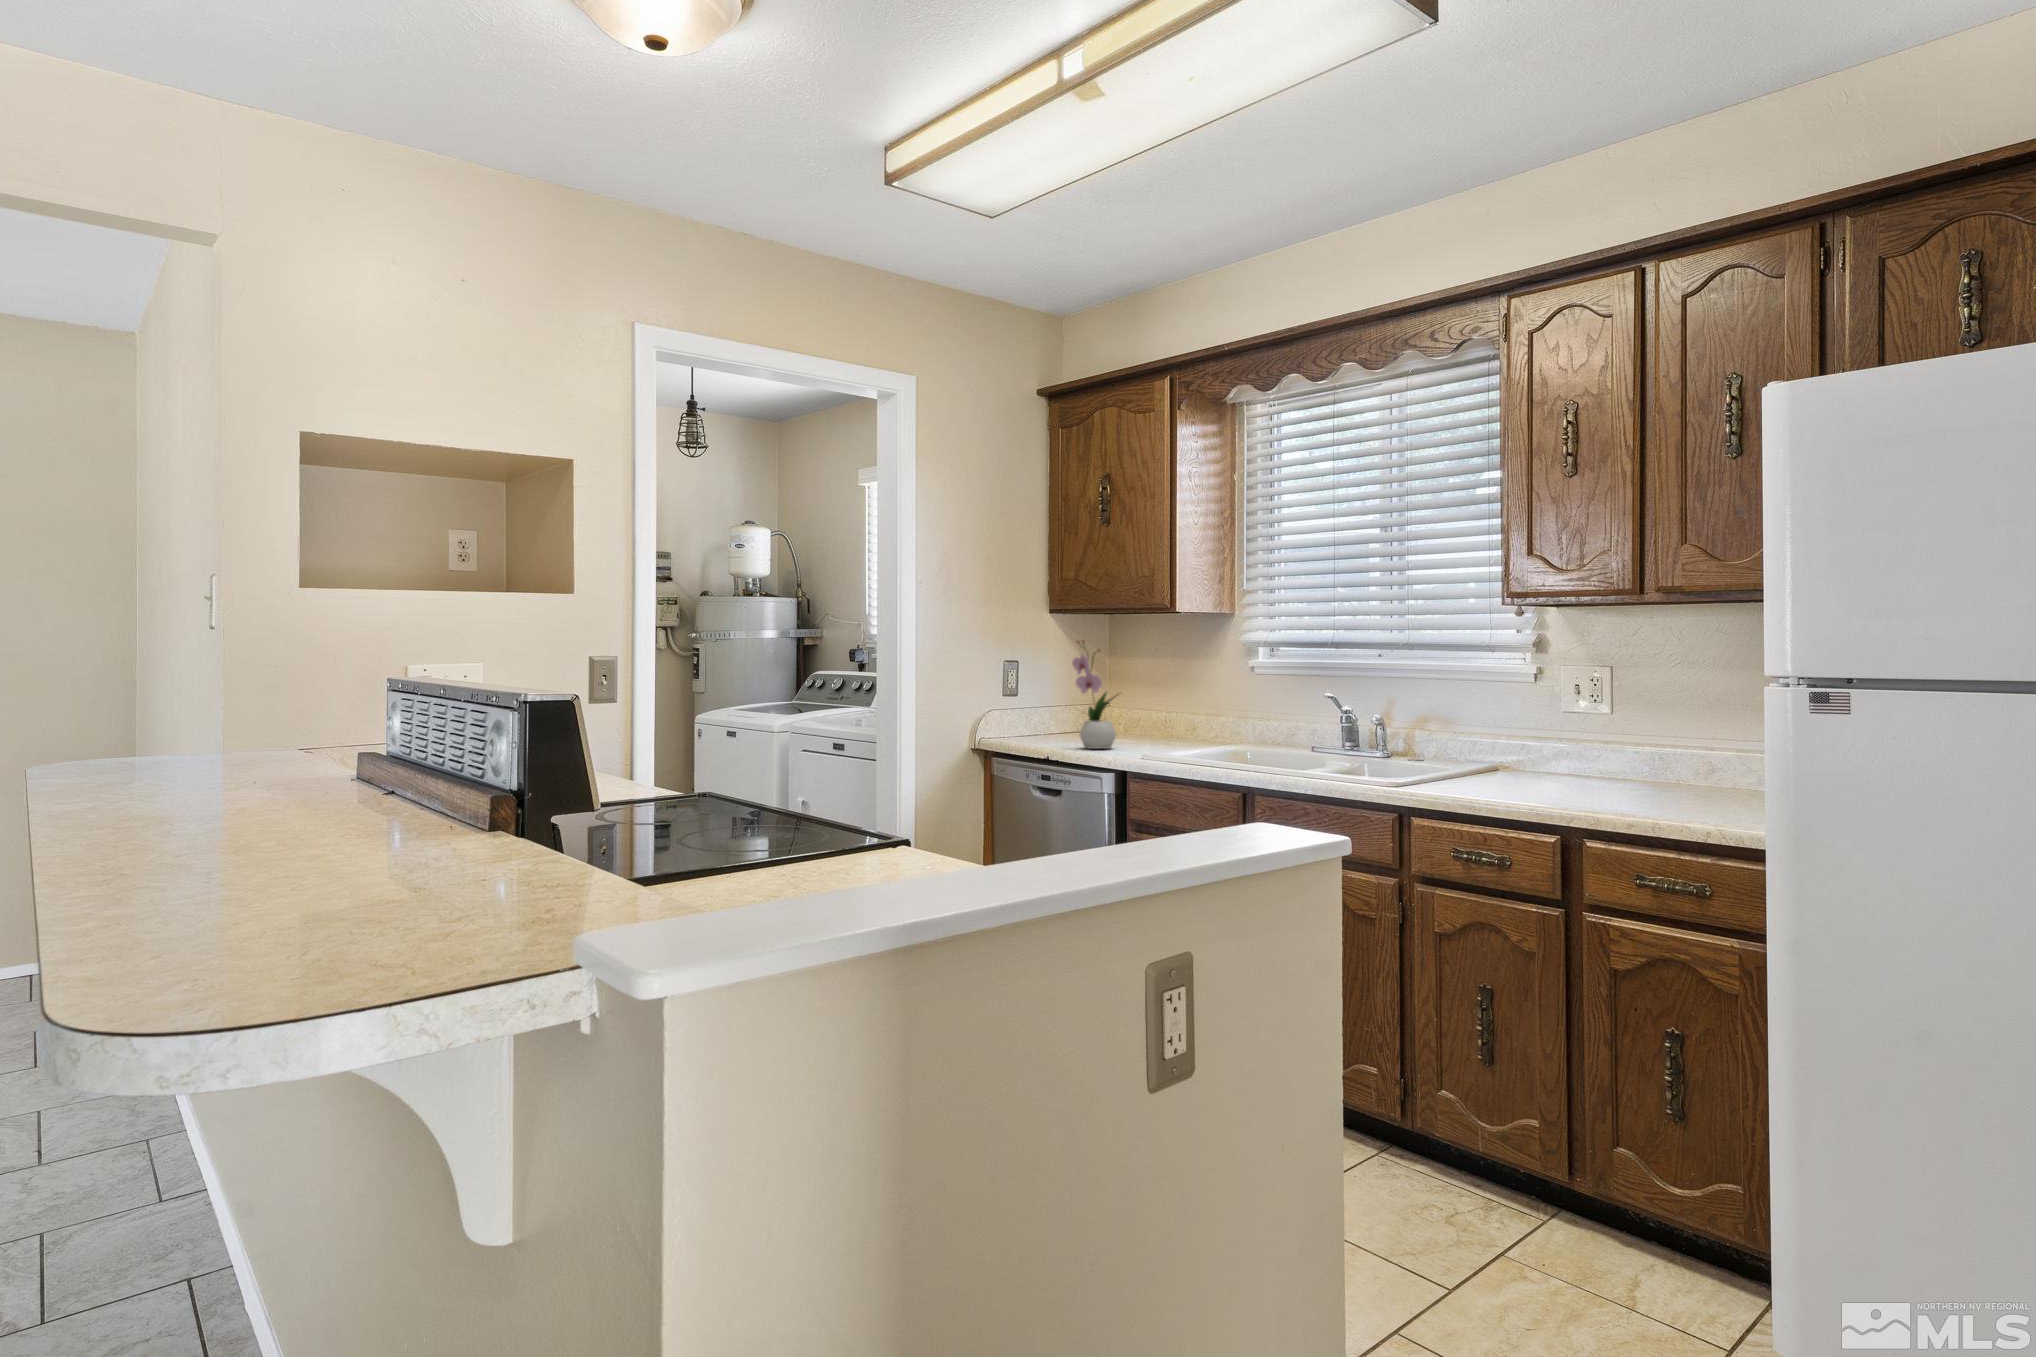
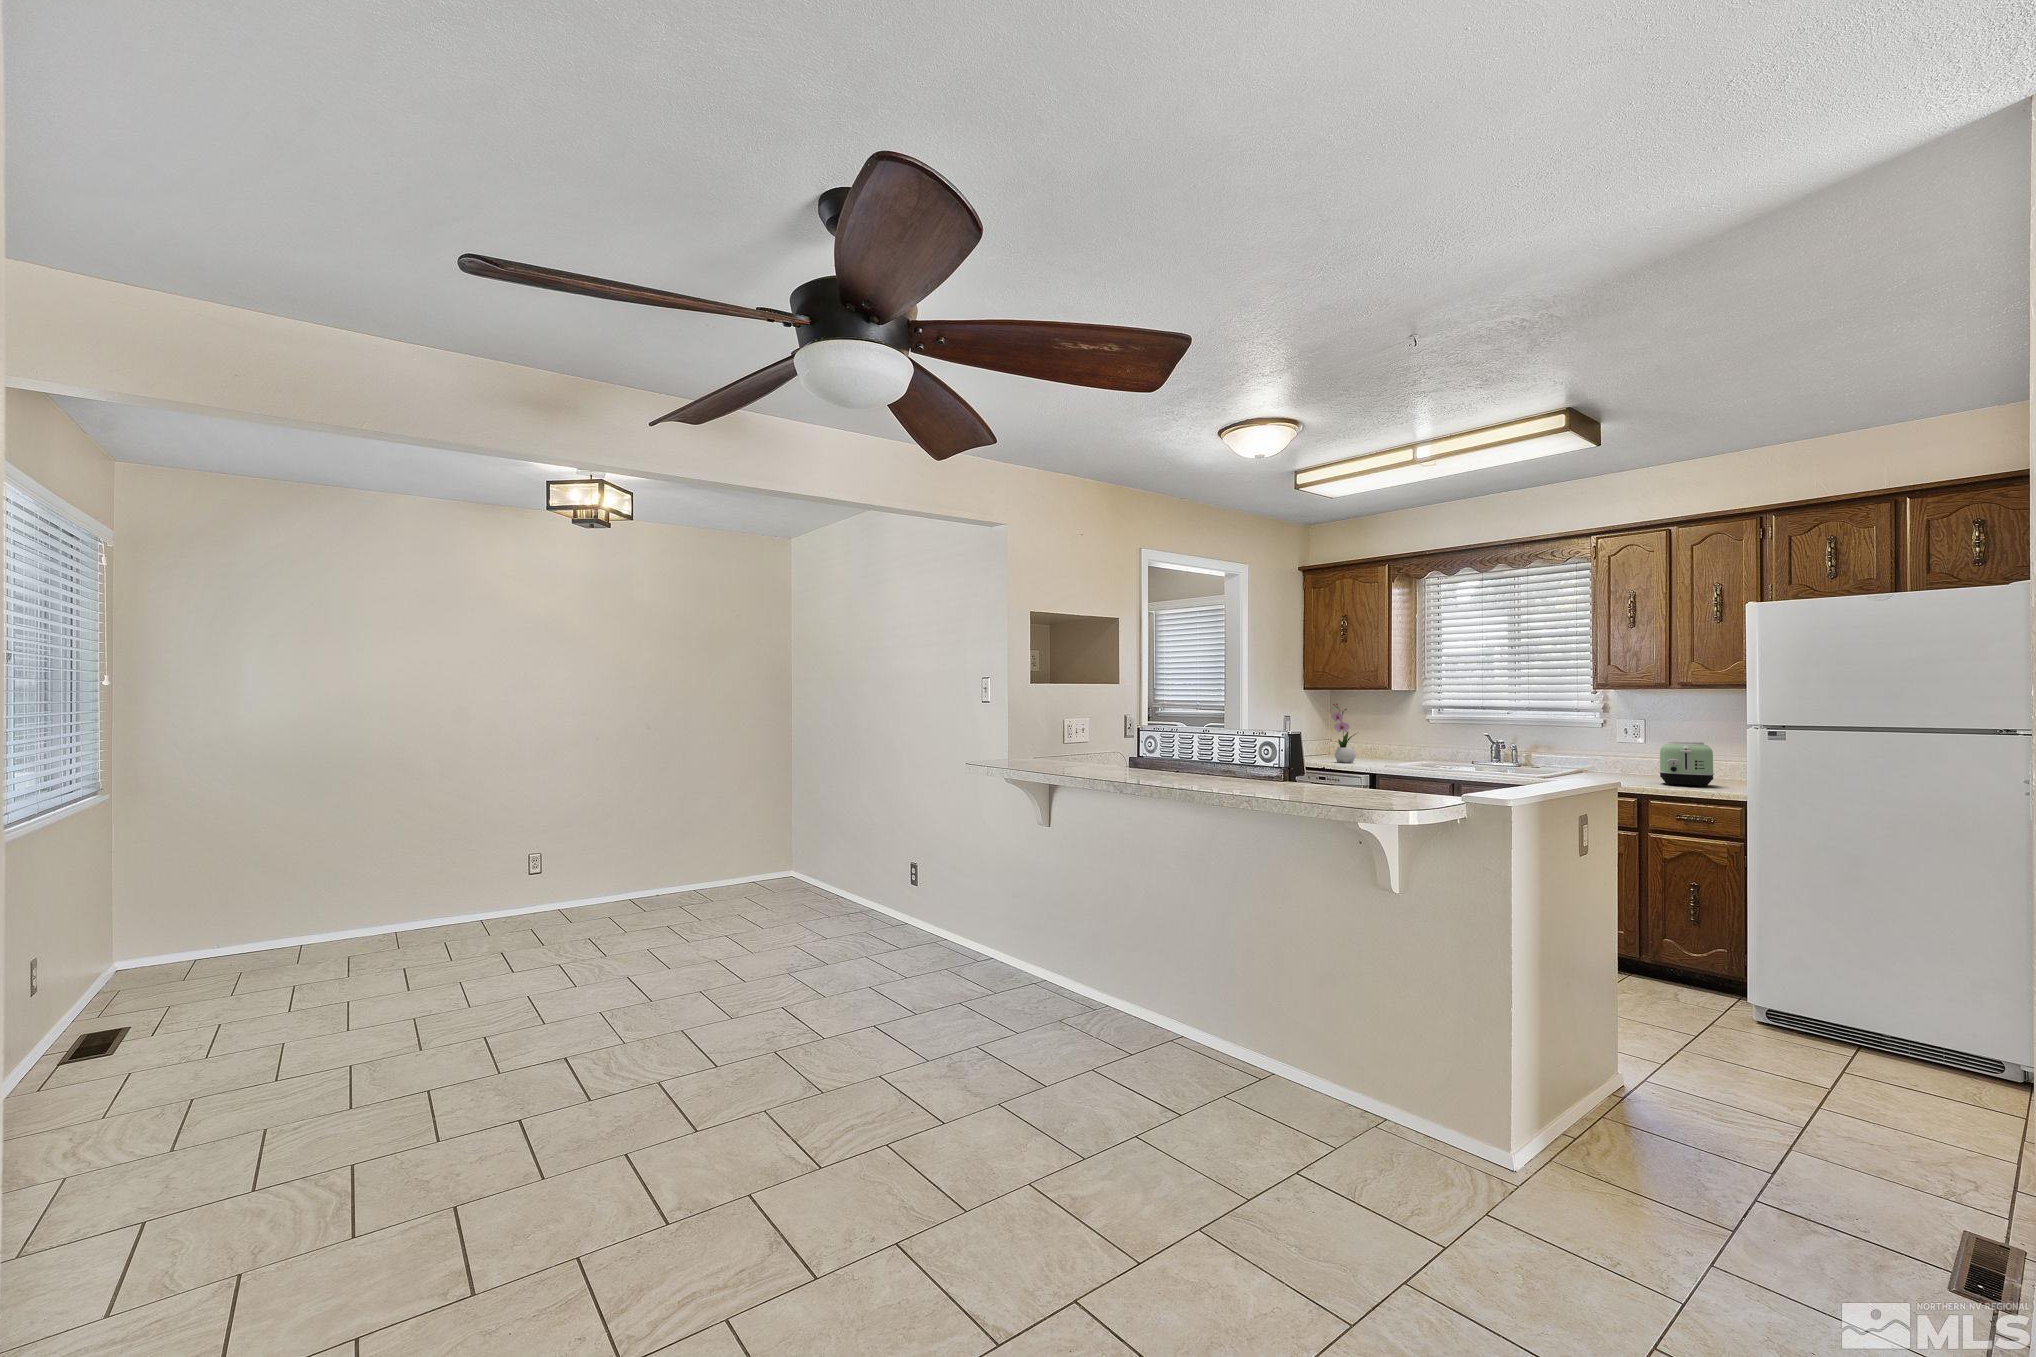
toaster: none [1613,706,1720,804] -> present [1659,740,1714,786]

